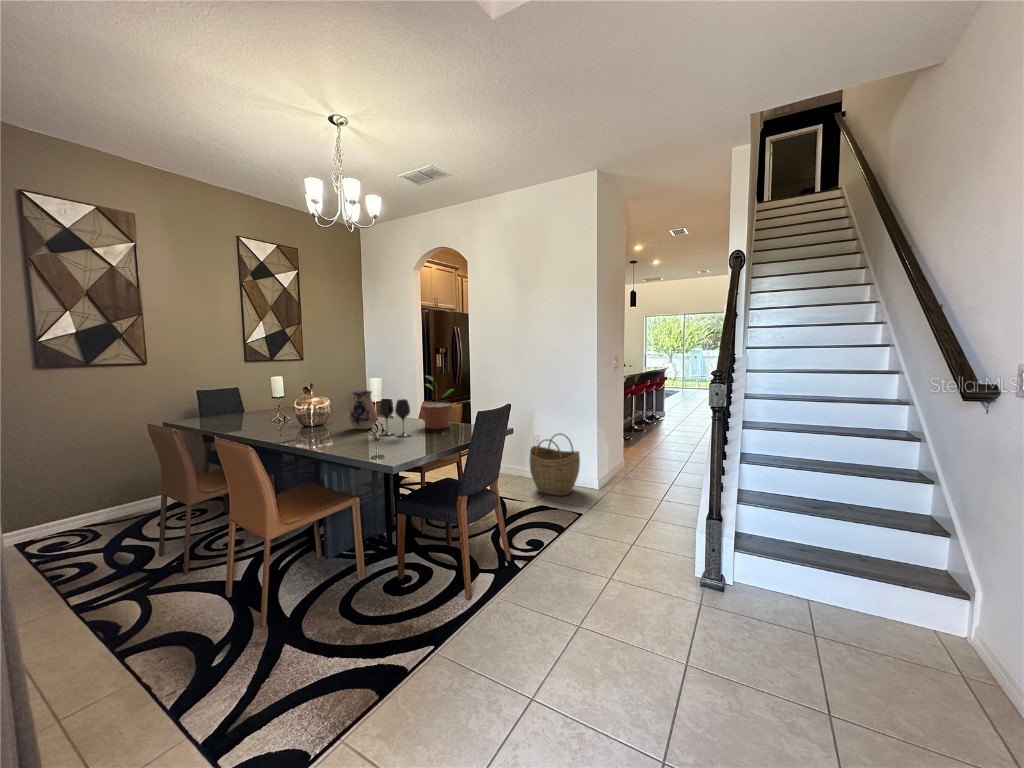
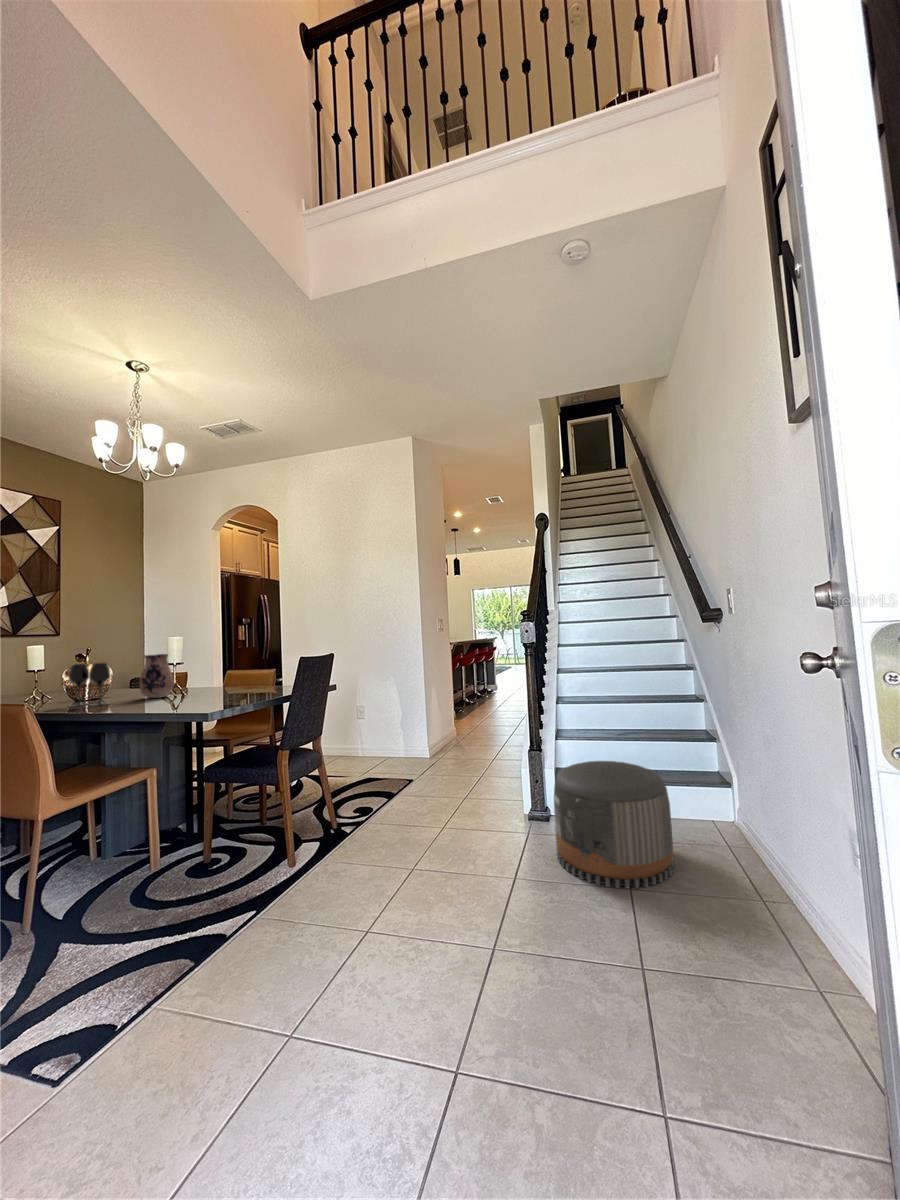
potted plant: present [421,376,453,429] -> none [230,634,270,692]
wine glass: present [379,399,411,437] -> present [68,663,110,707]
woven basket: present [530,433,580,496] -> none [353,700,408,769]
pouf: none [735,547,893,716] -> present [554,761,674,889]

